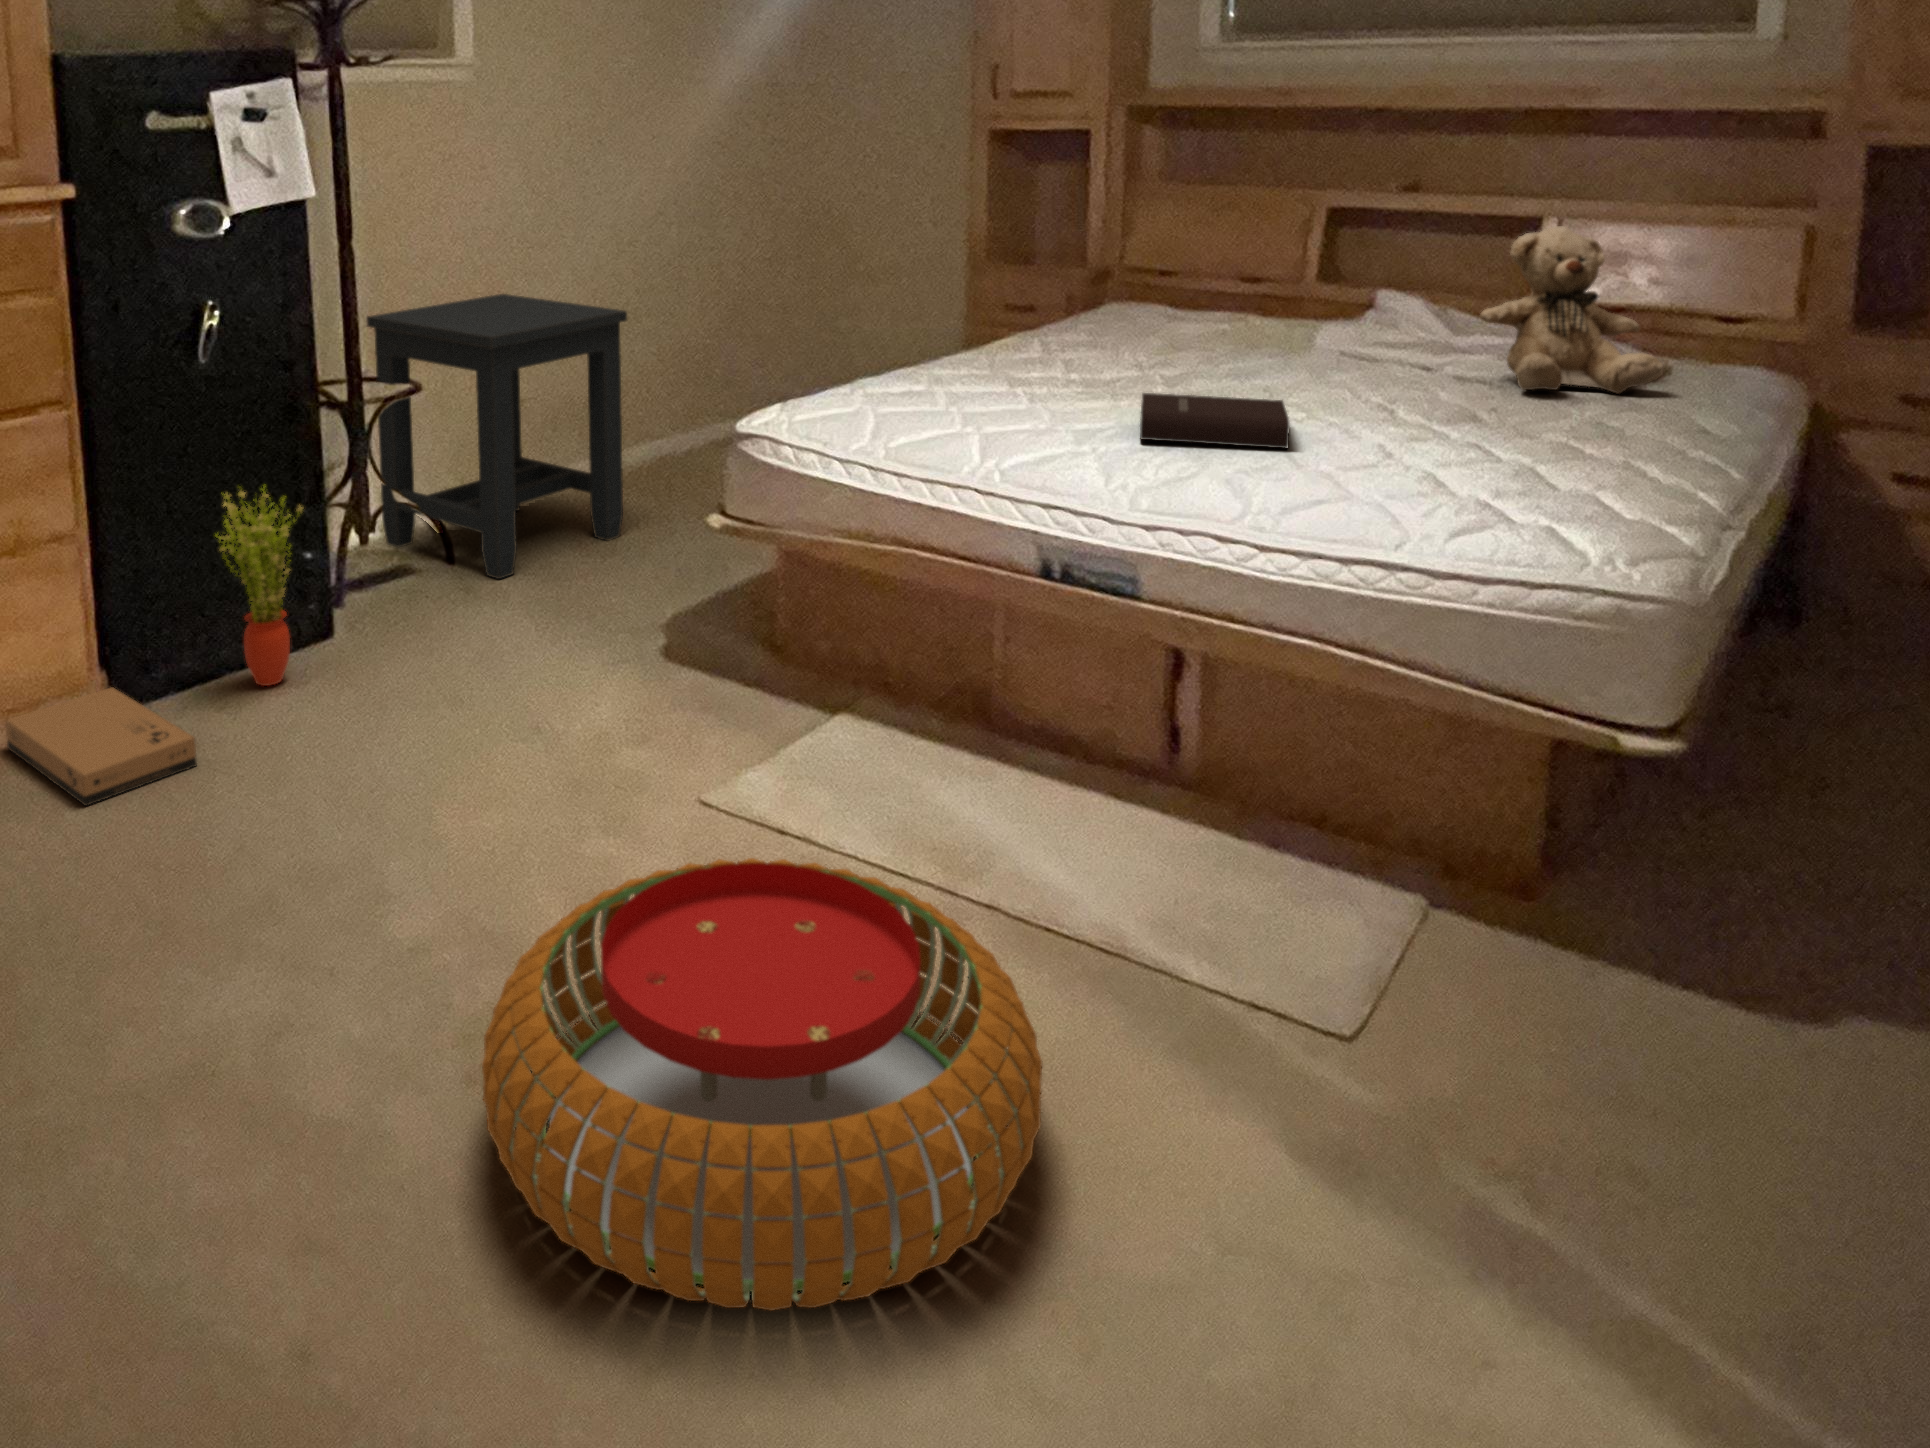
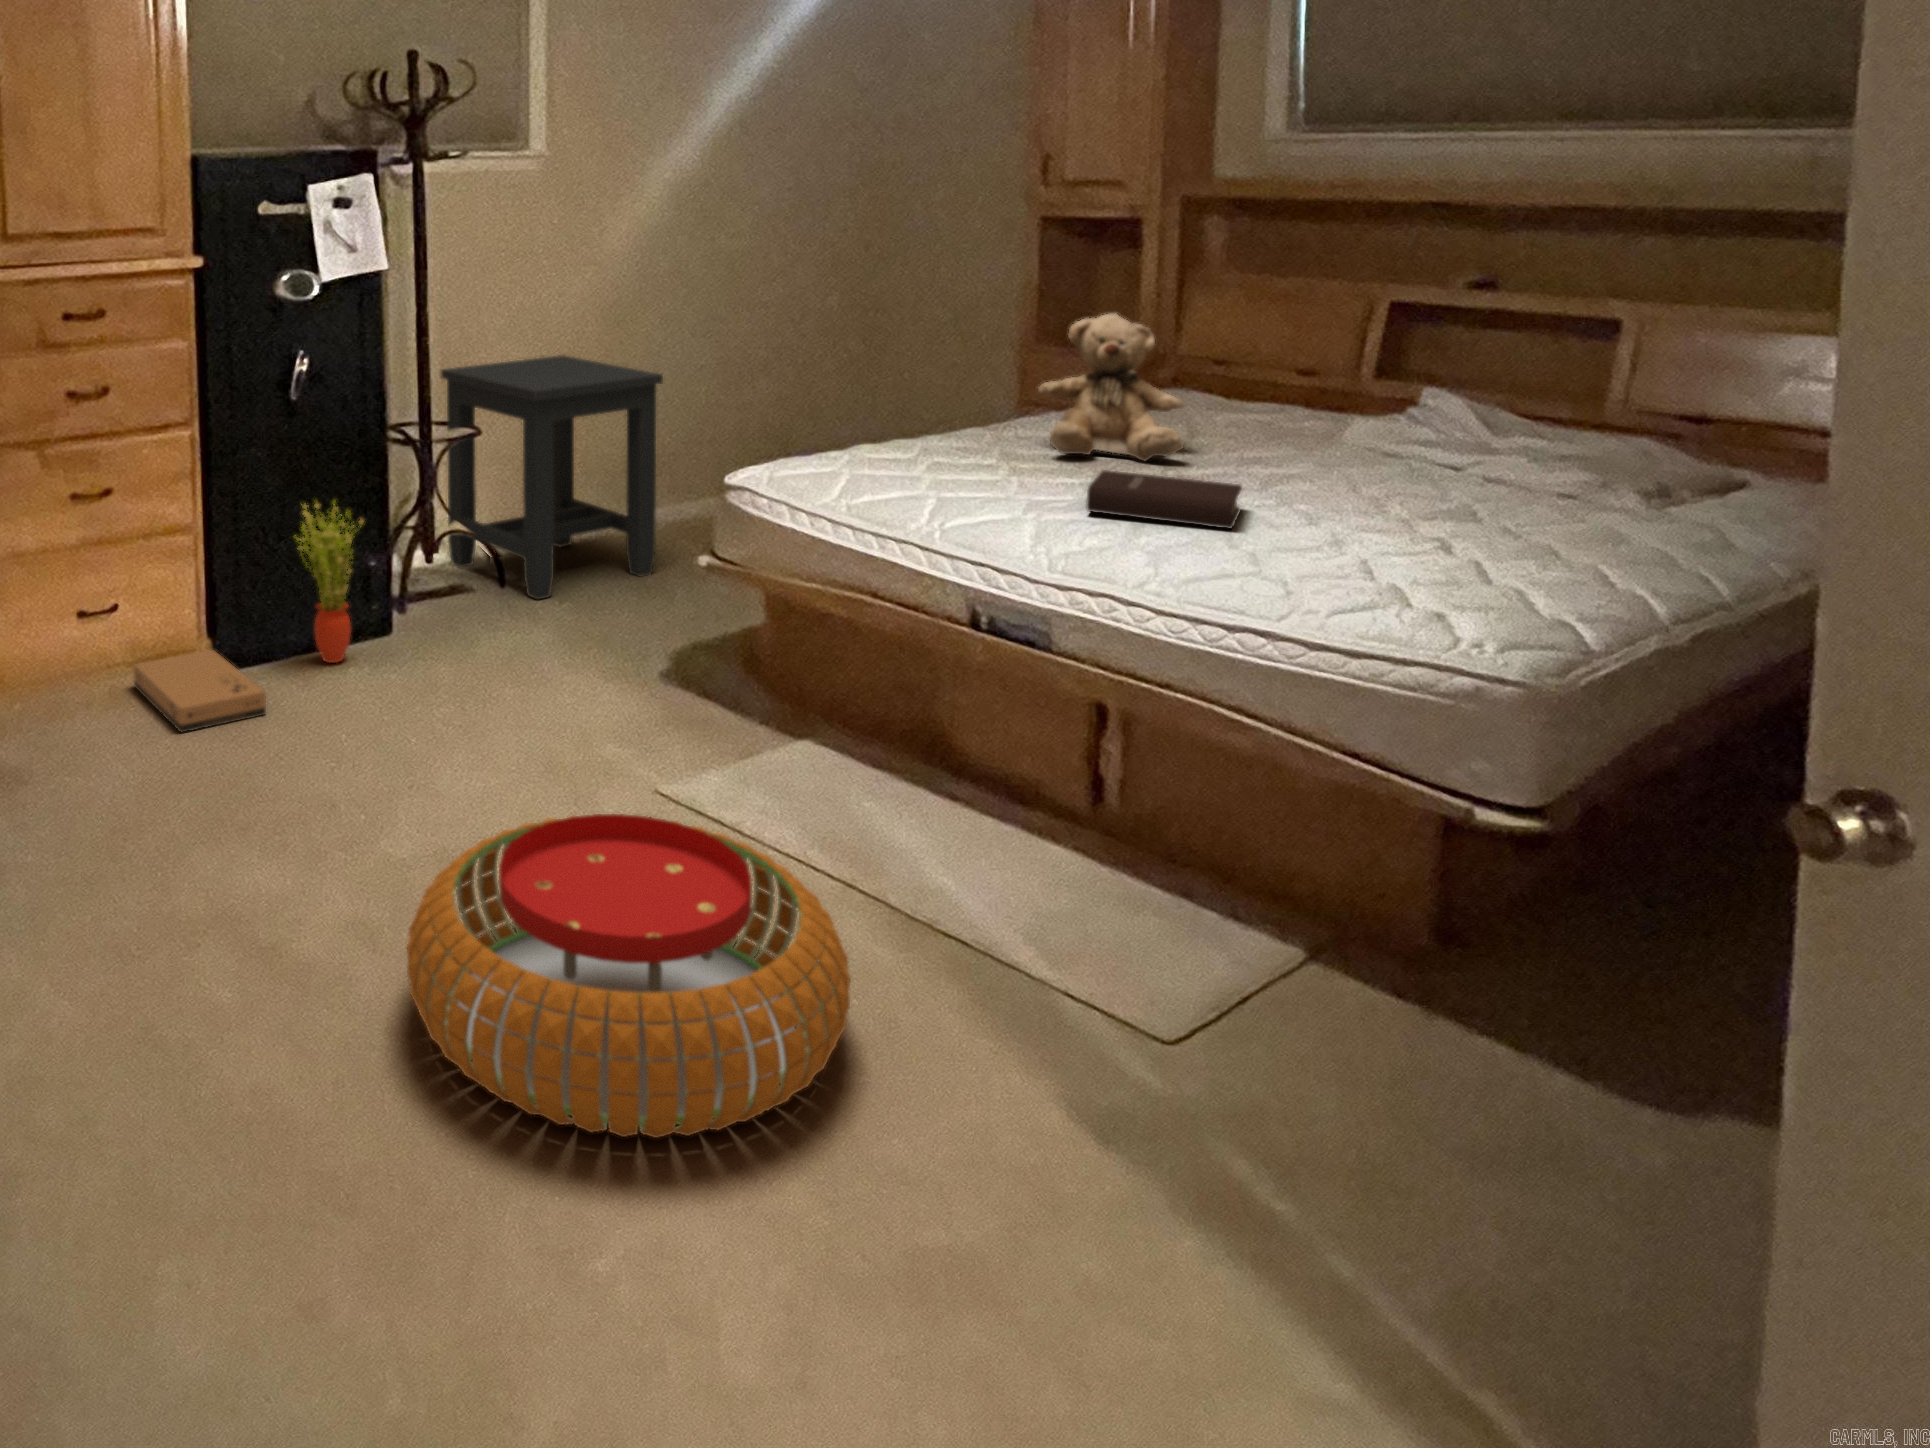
teddy bear: present [1480,226,1663,394] -> present [1038,313,1183,461]

